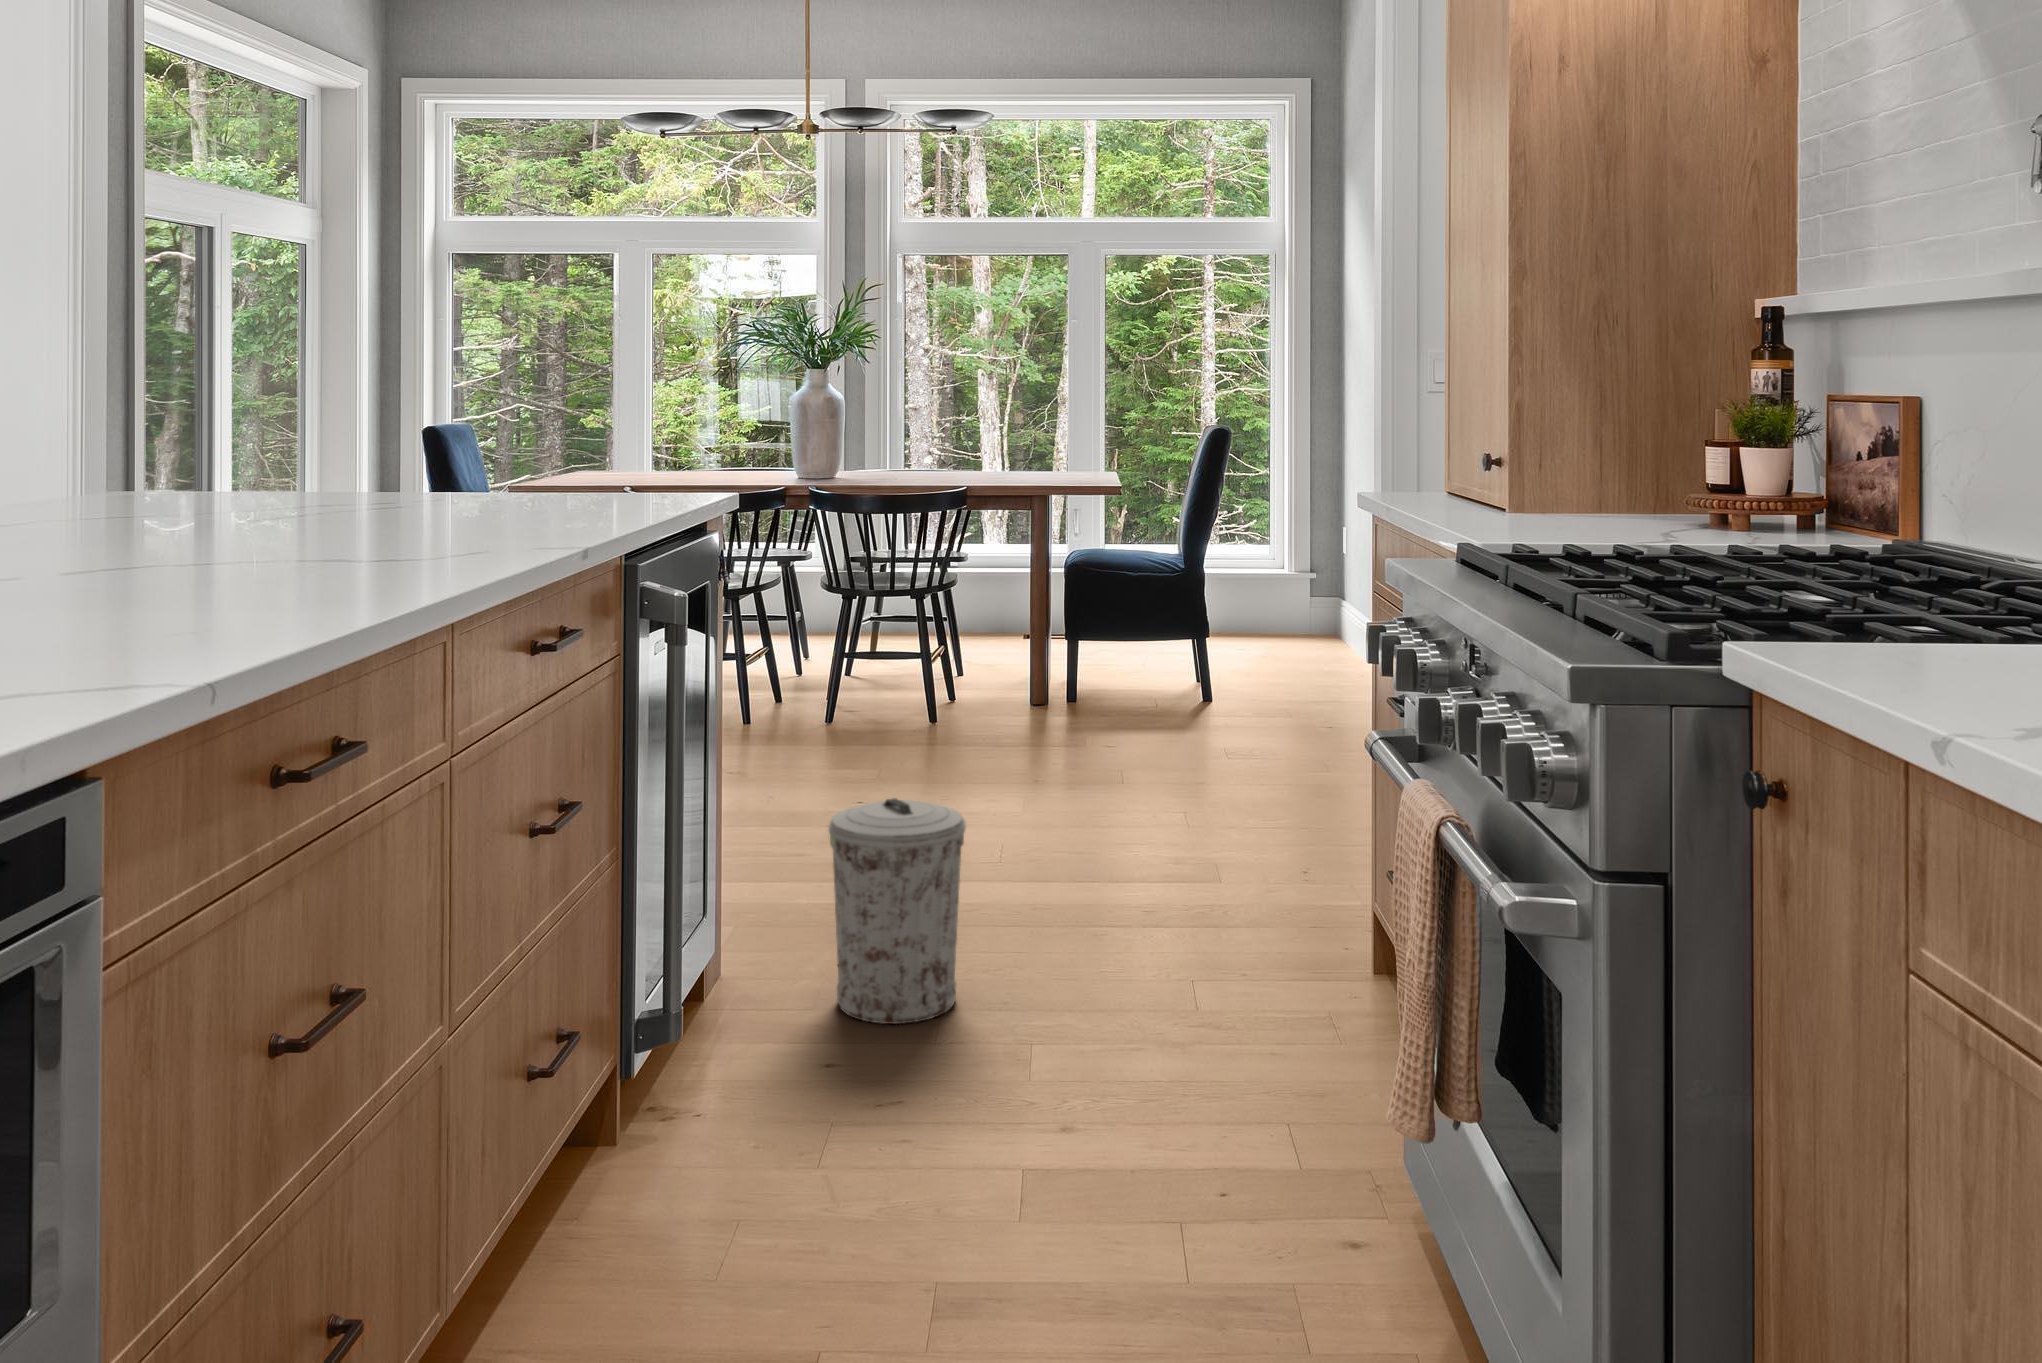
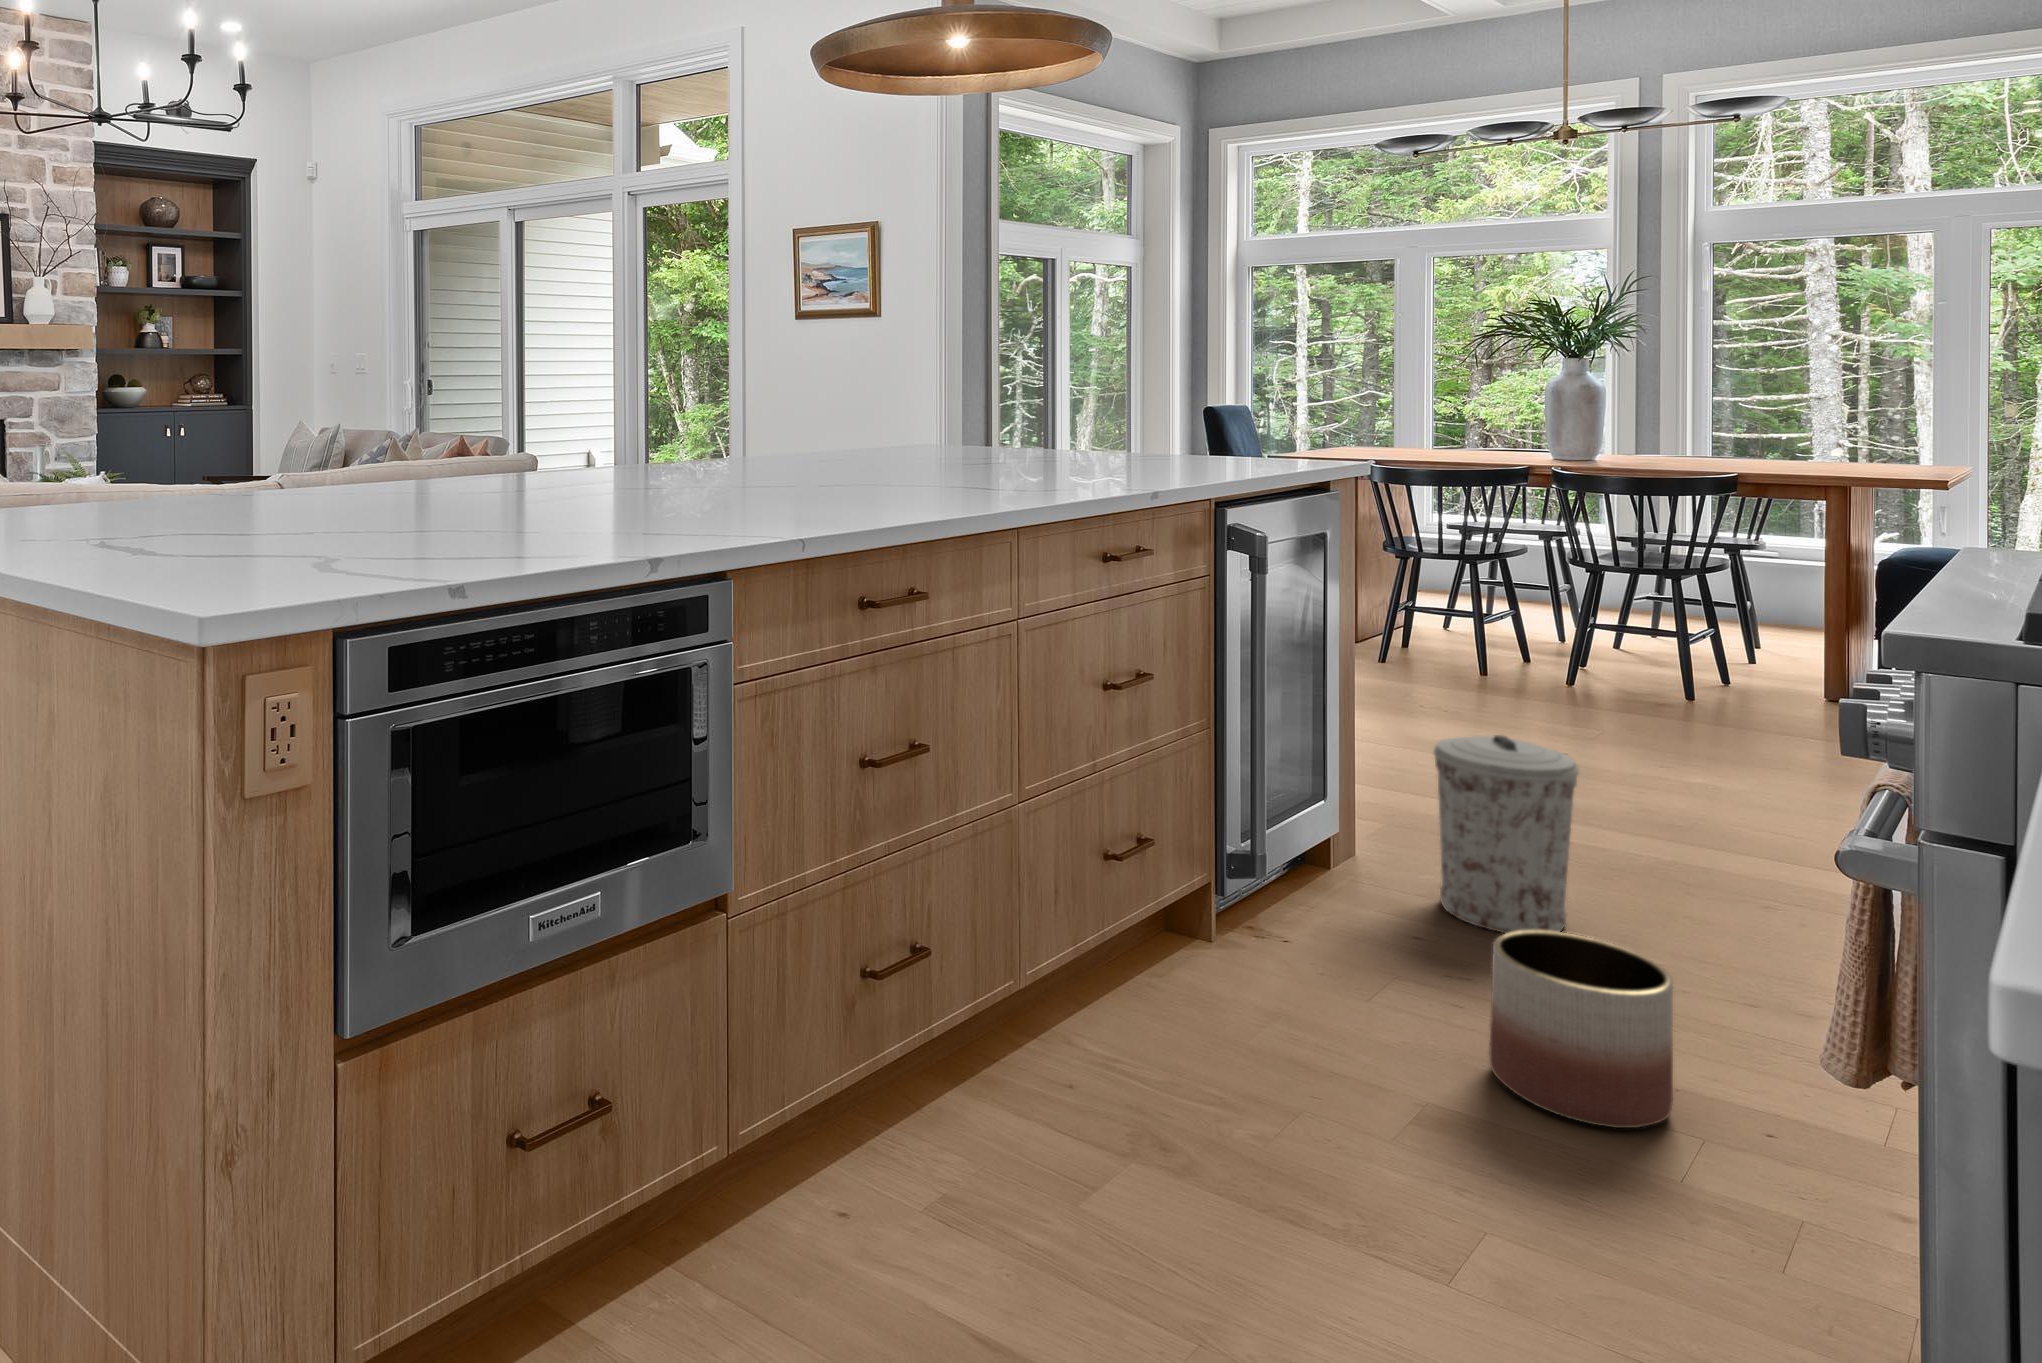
planter: none [970,1010,1134,1222] -> present [1489,930,1673,1128]

